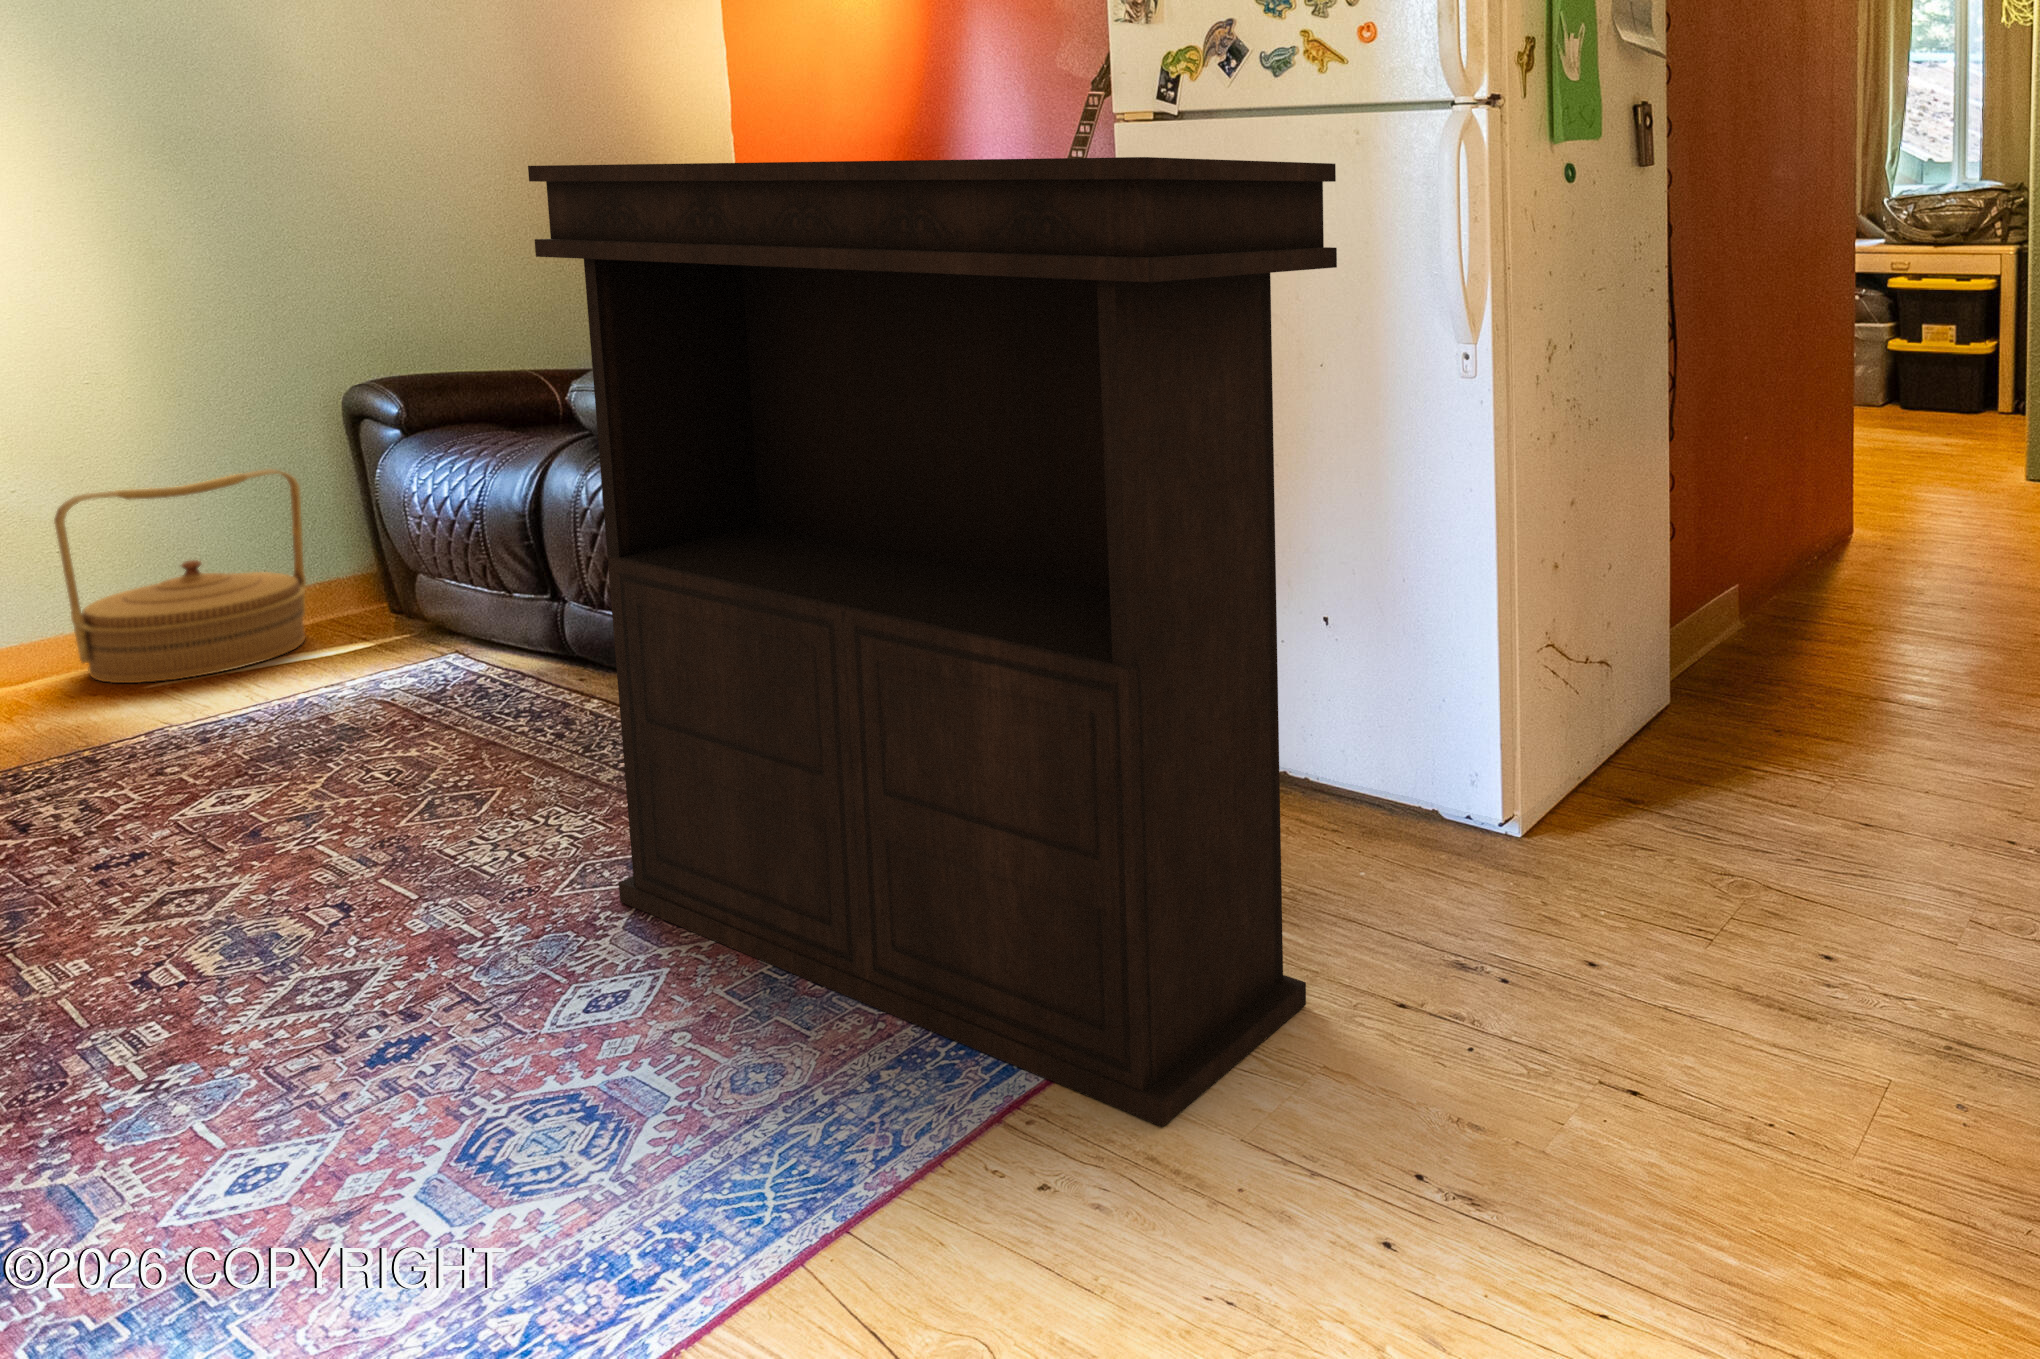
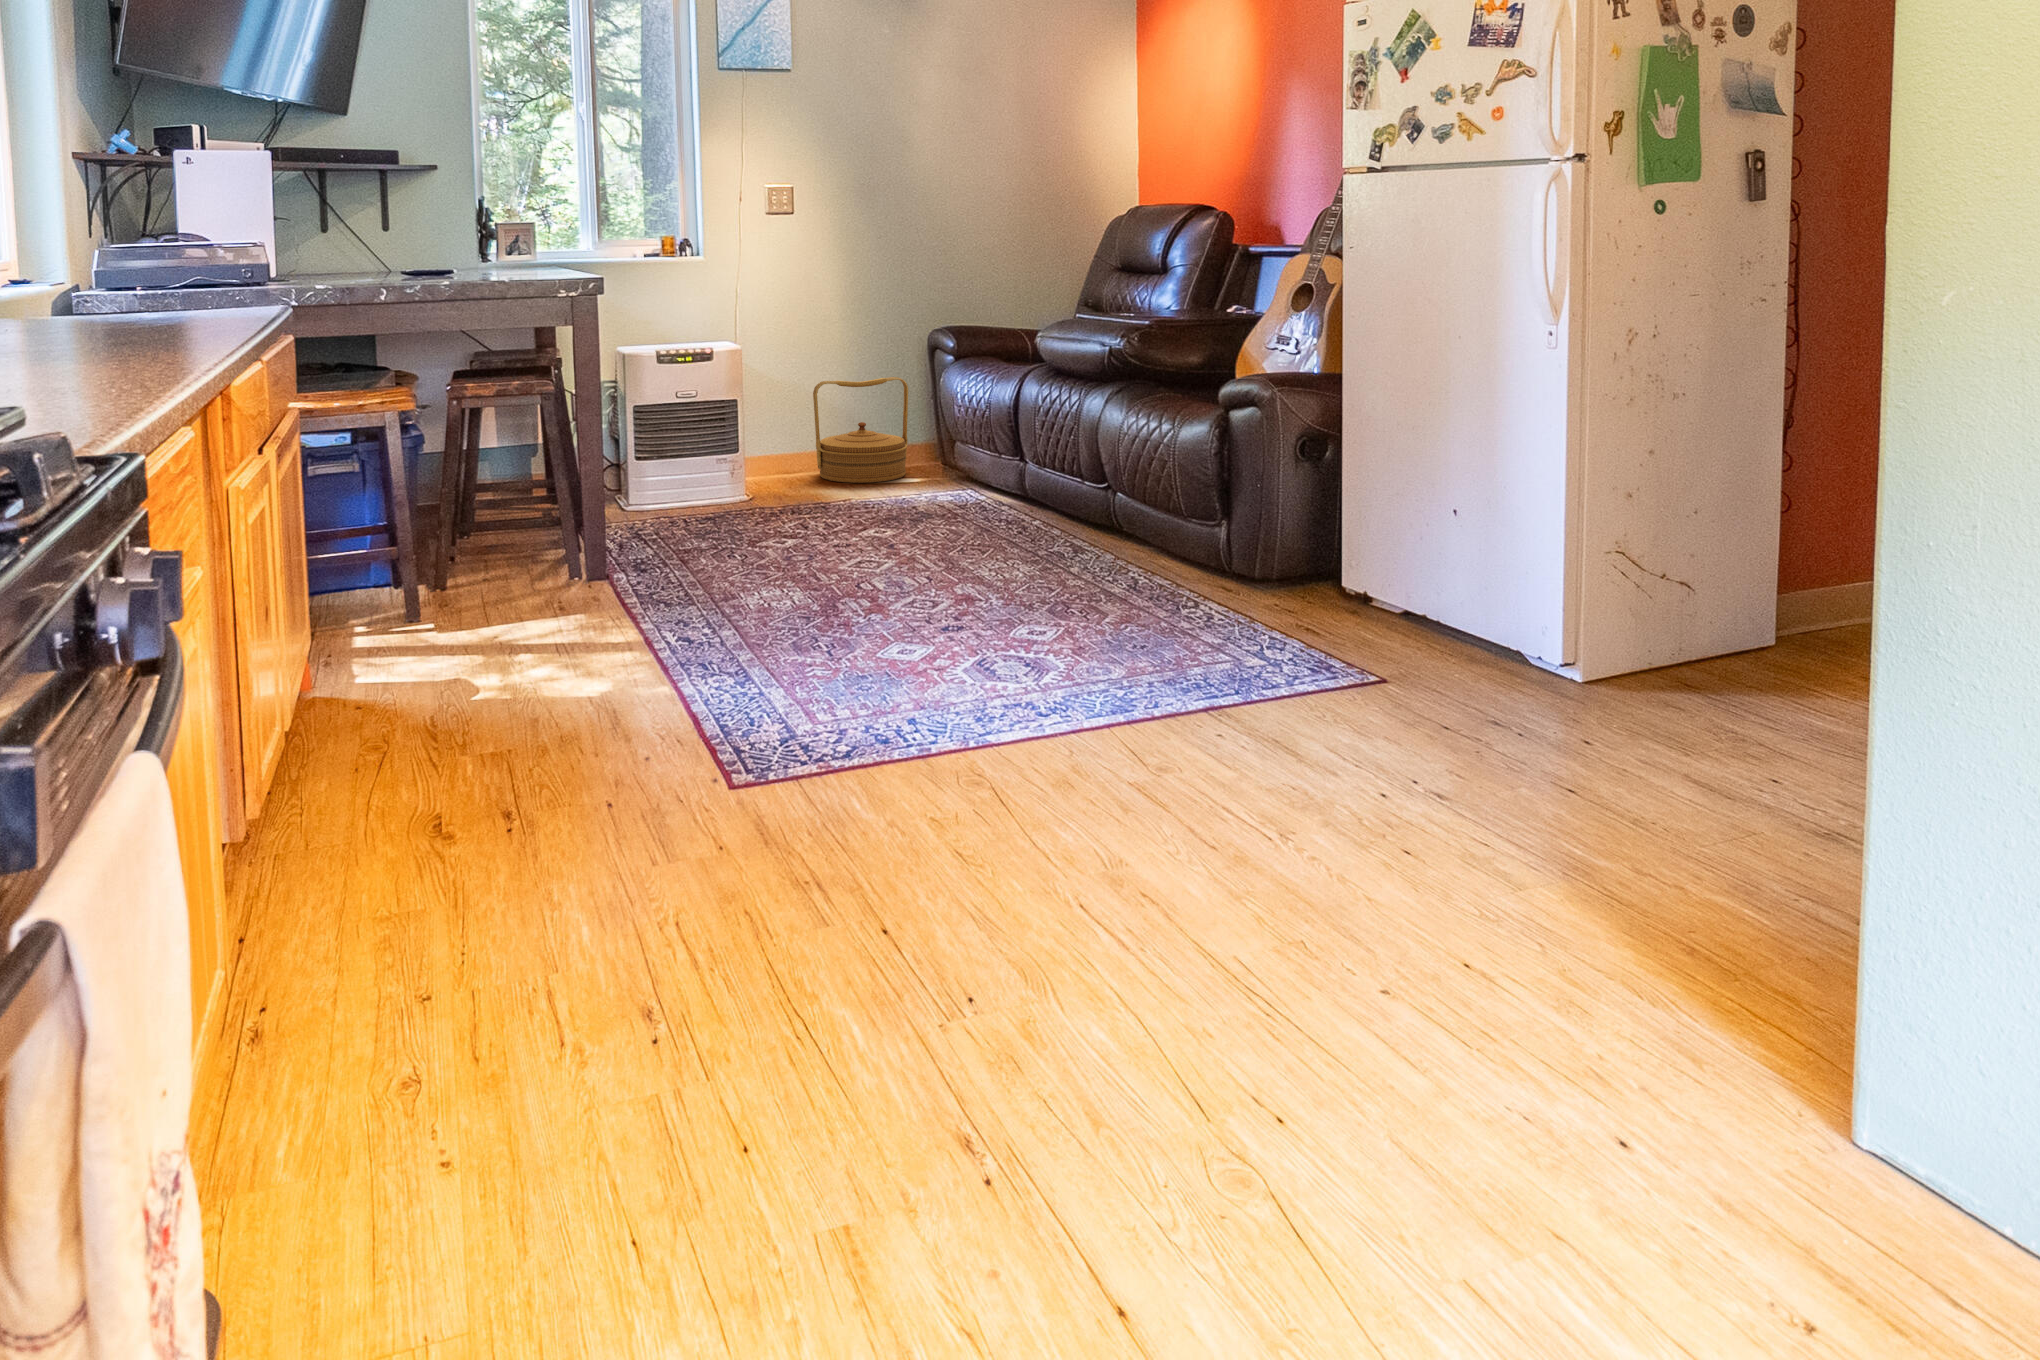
console table: present [528,157,1337,1127] -> none [1029,206,1427,731]

